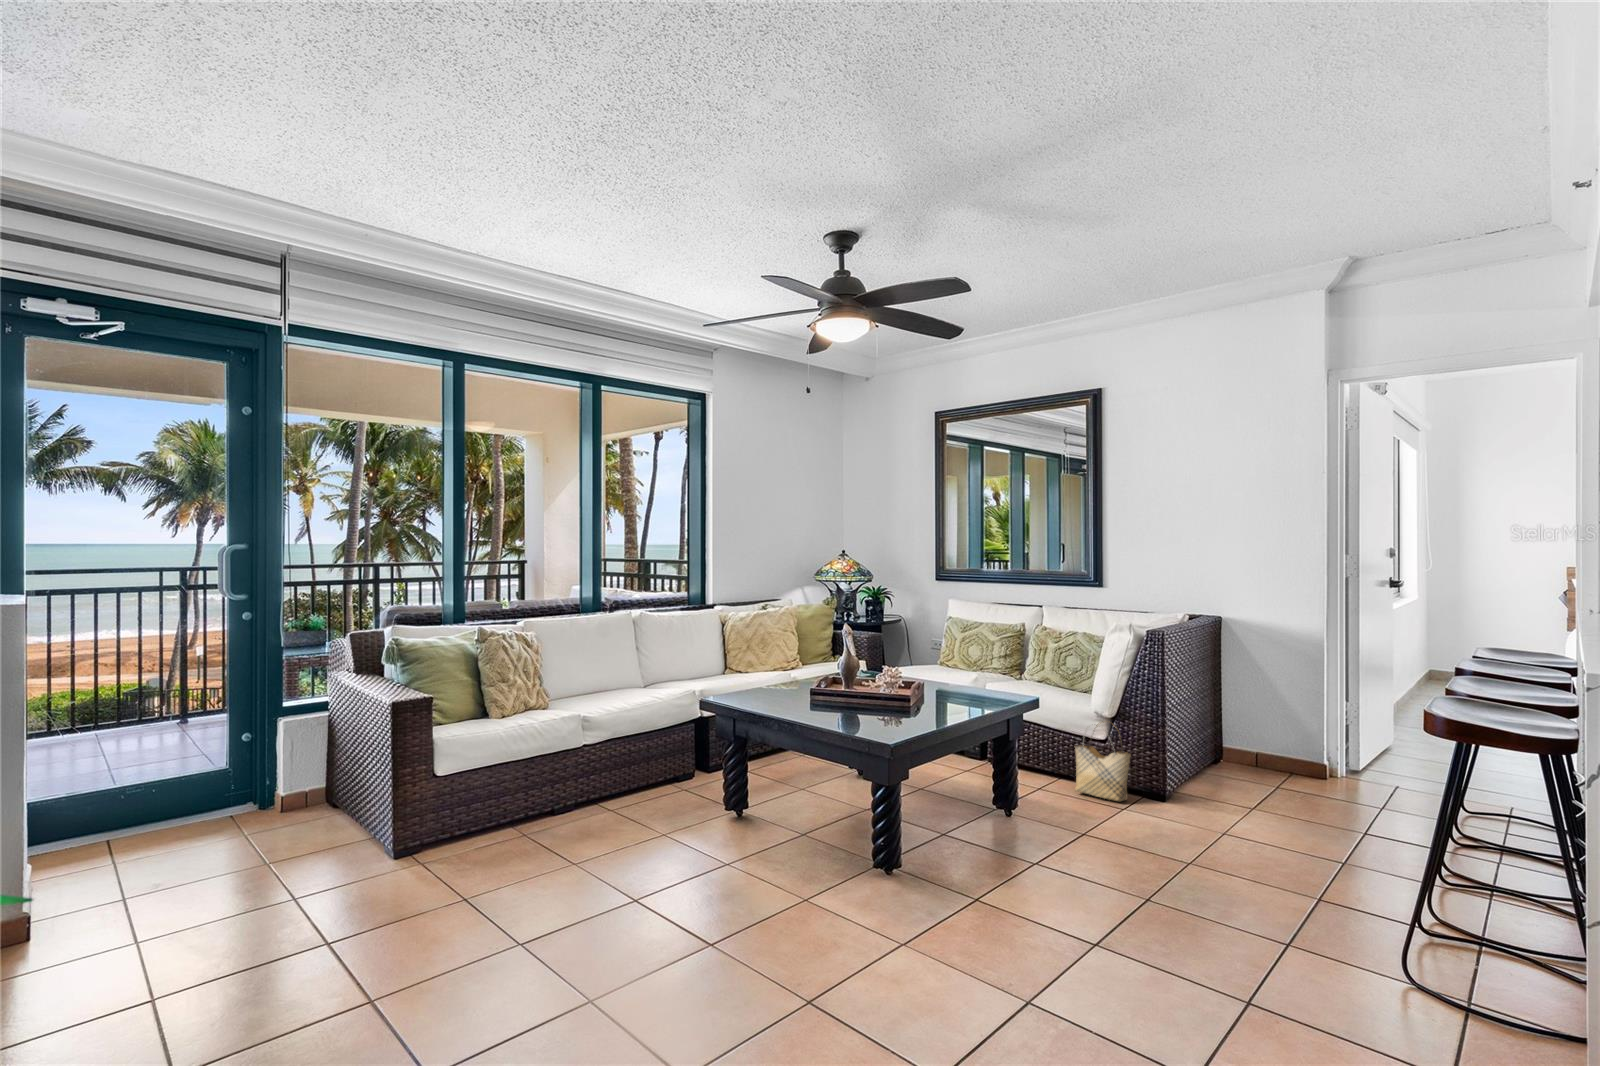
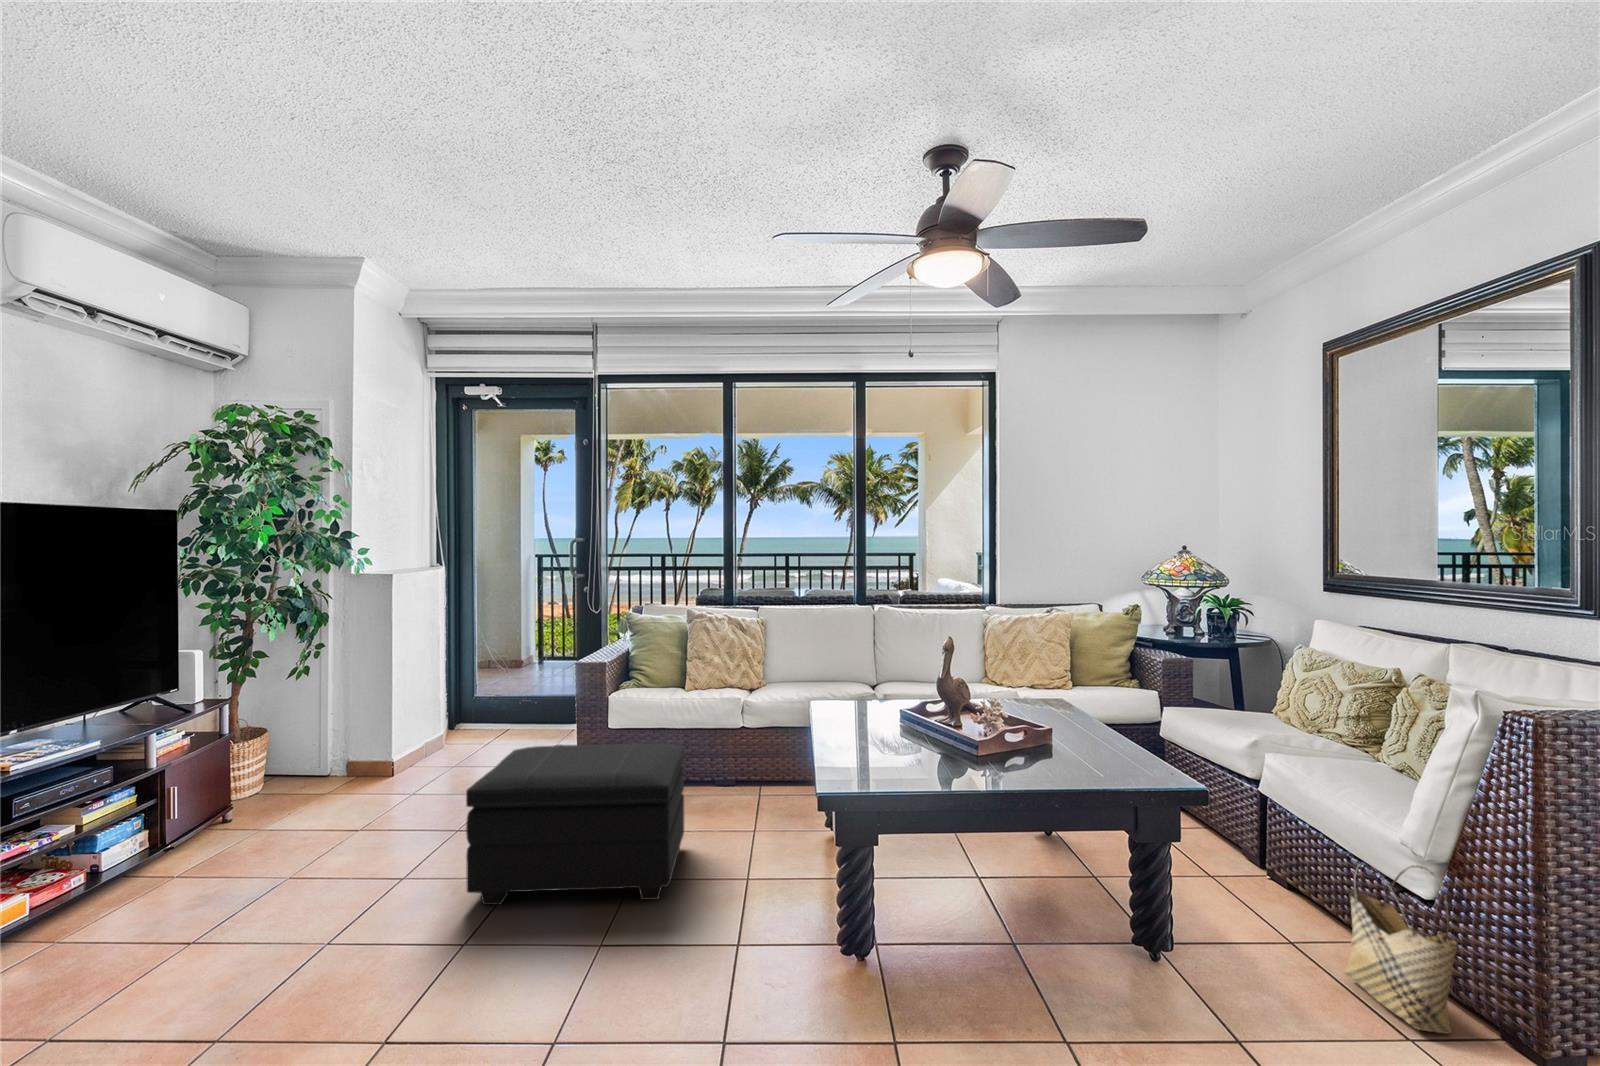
footstool: none [470,759,714,964] -> present [466,743,684,905]

